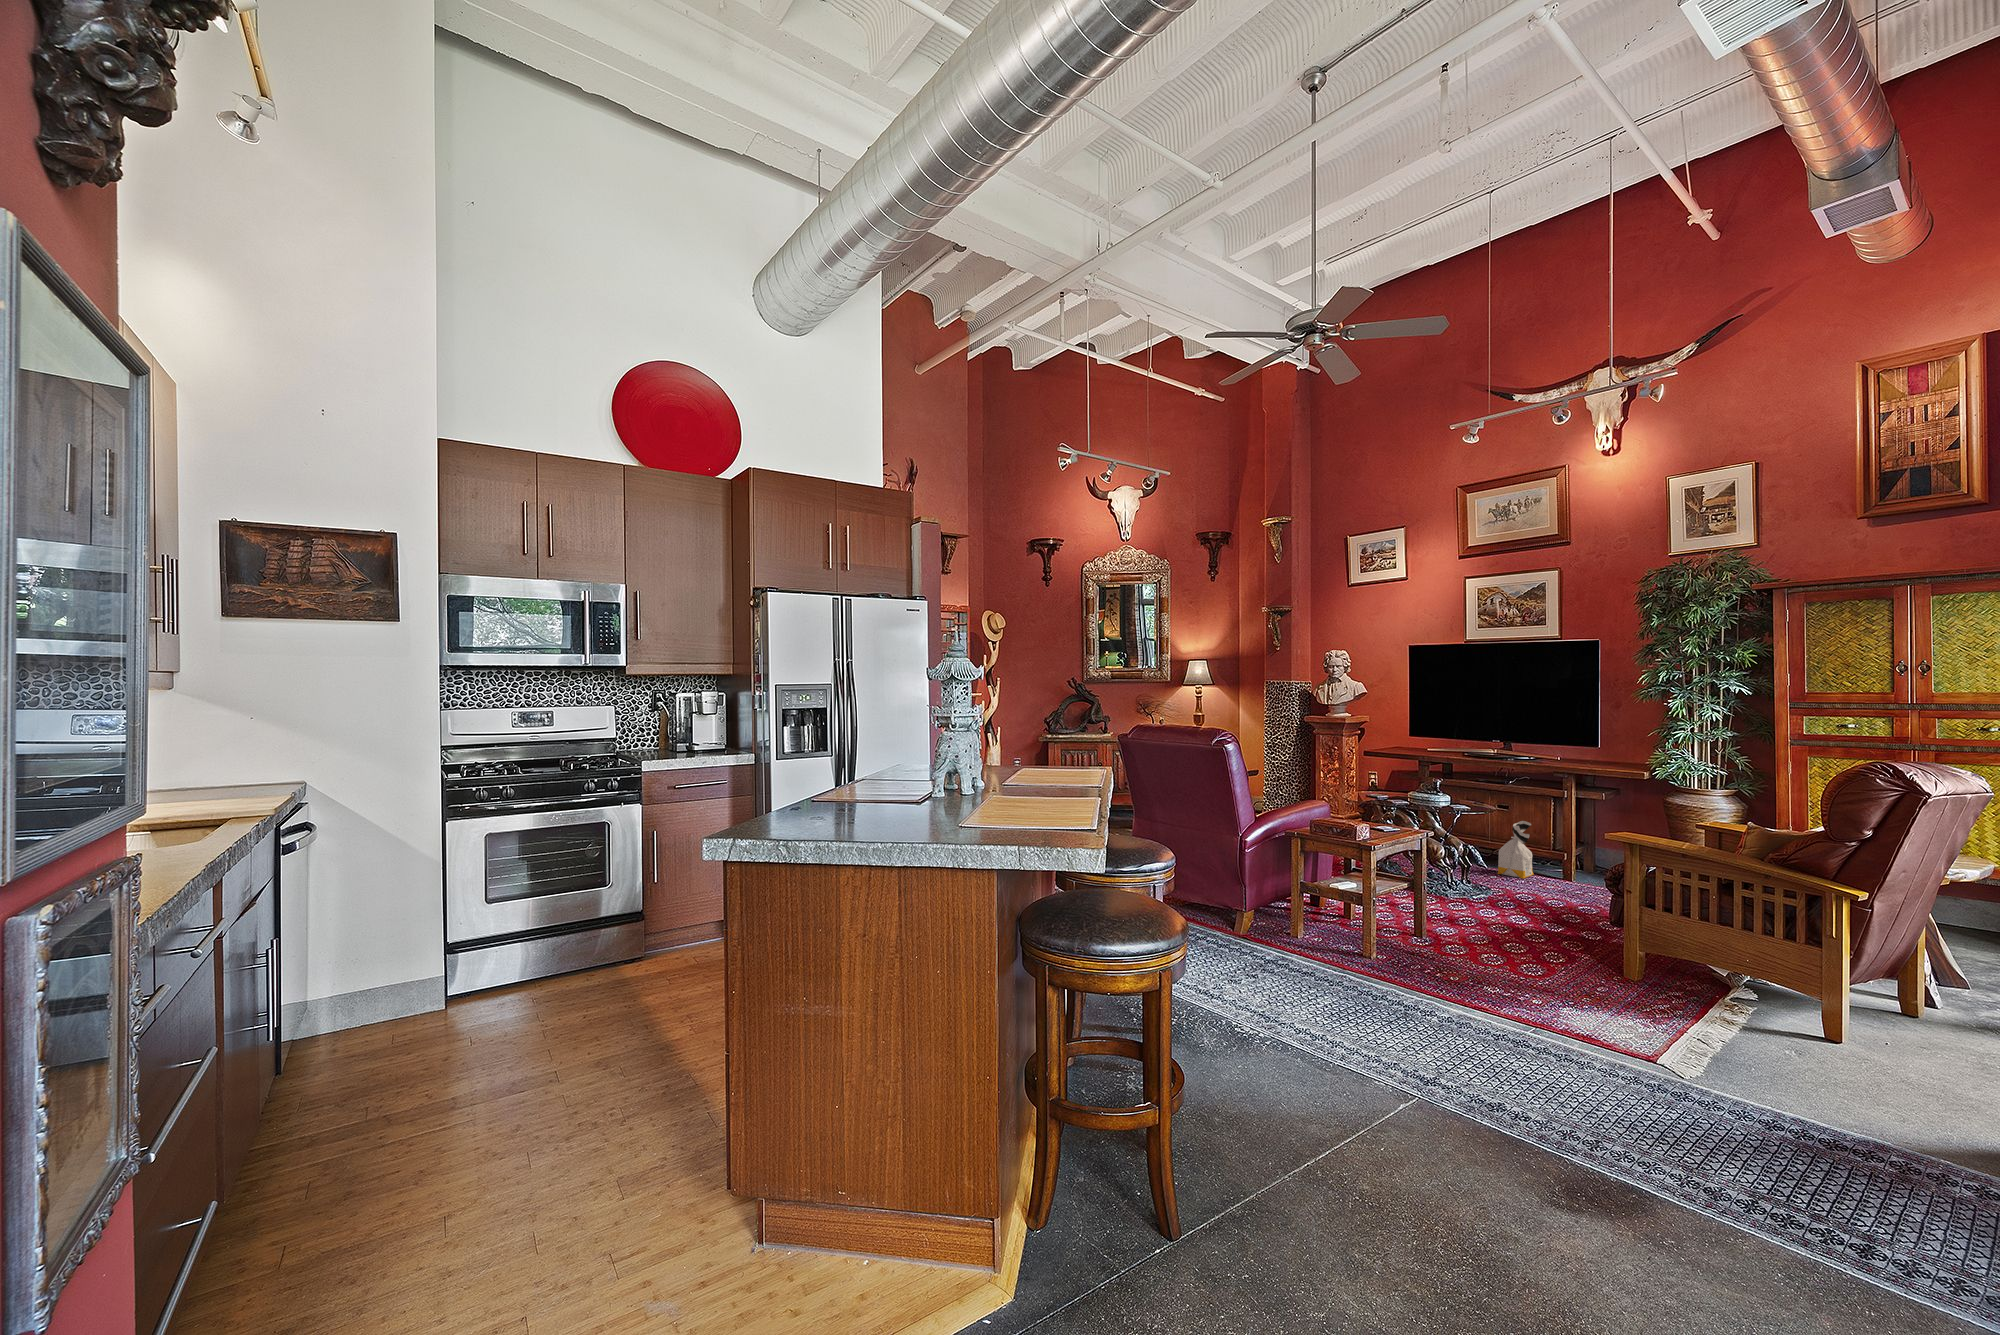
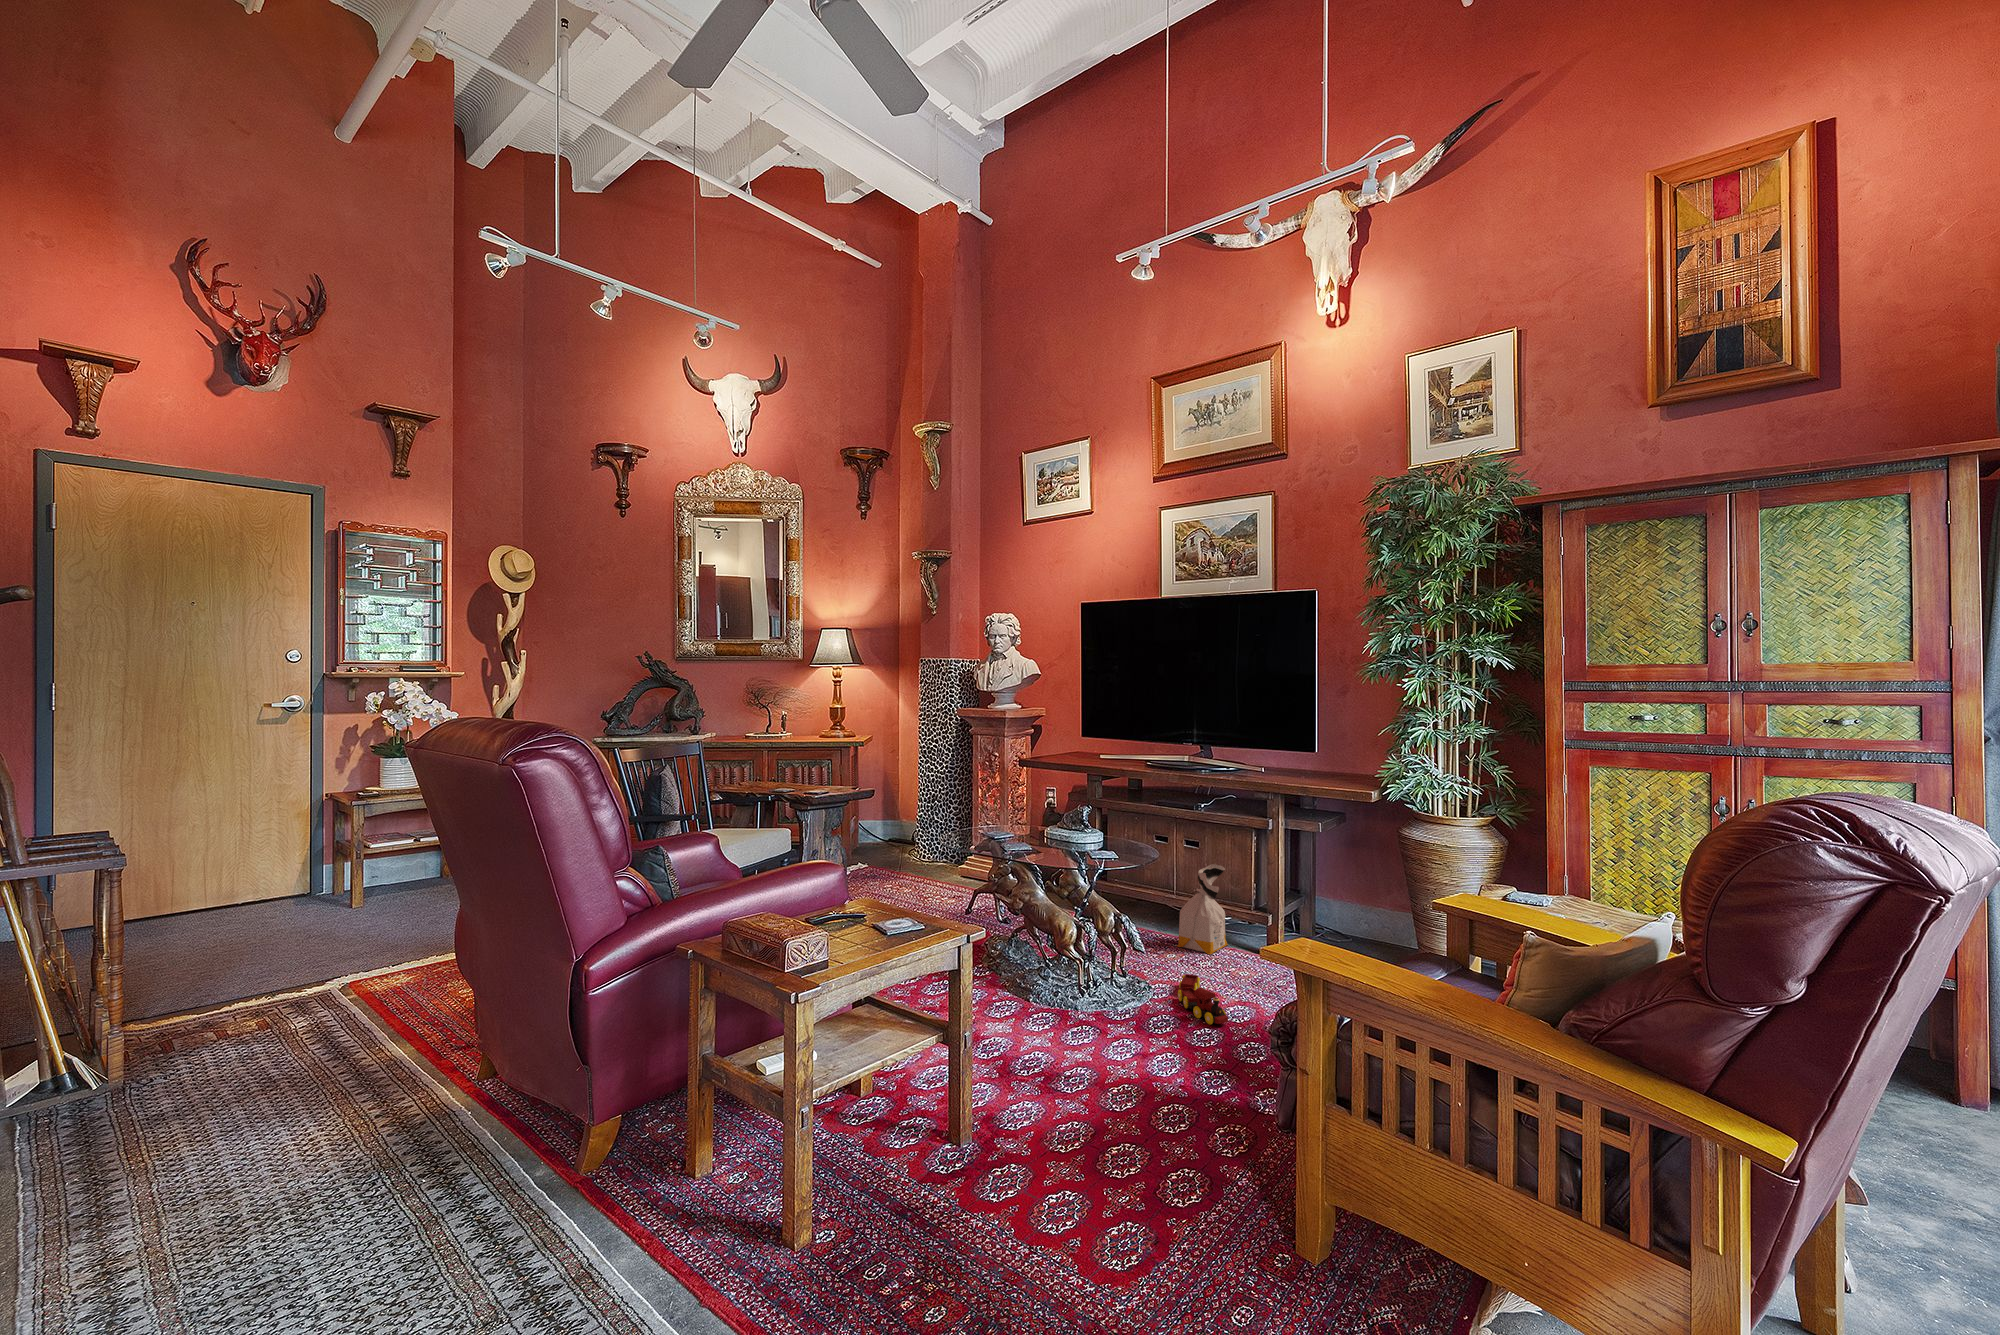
toy train: none [1511,884,1552,907] -> present [1178,974,1228,1025]

